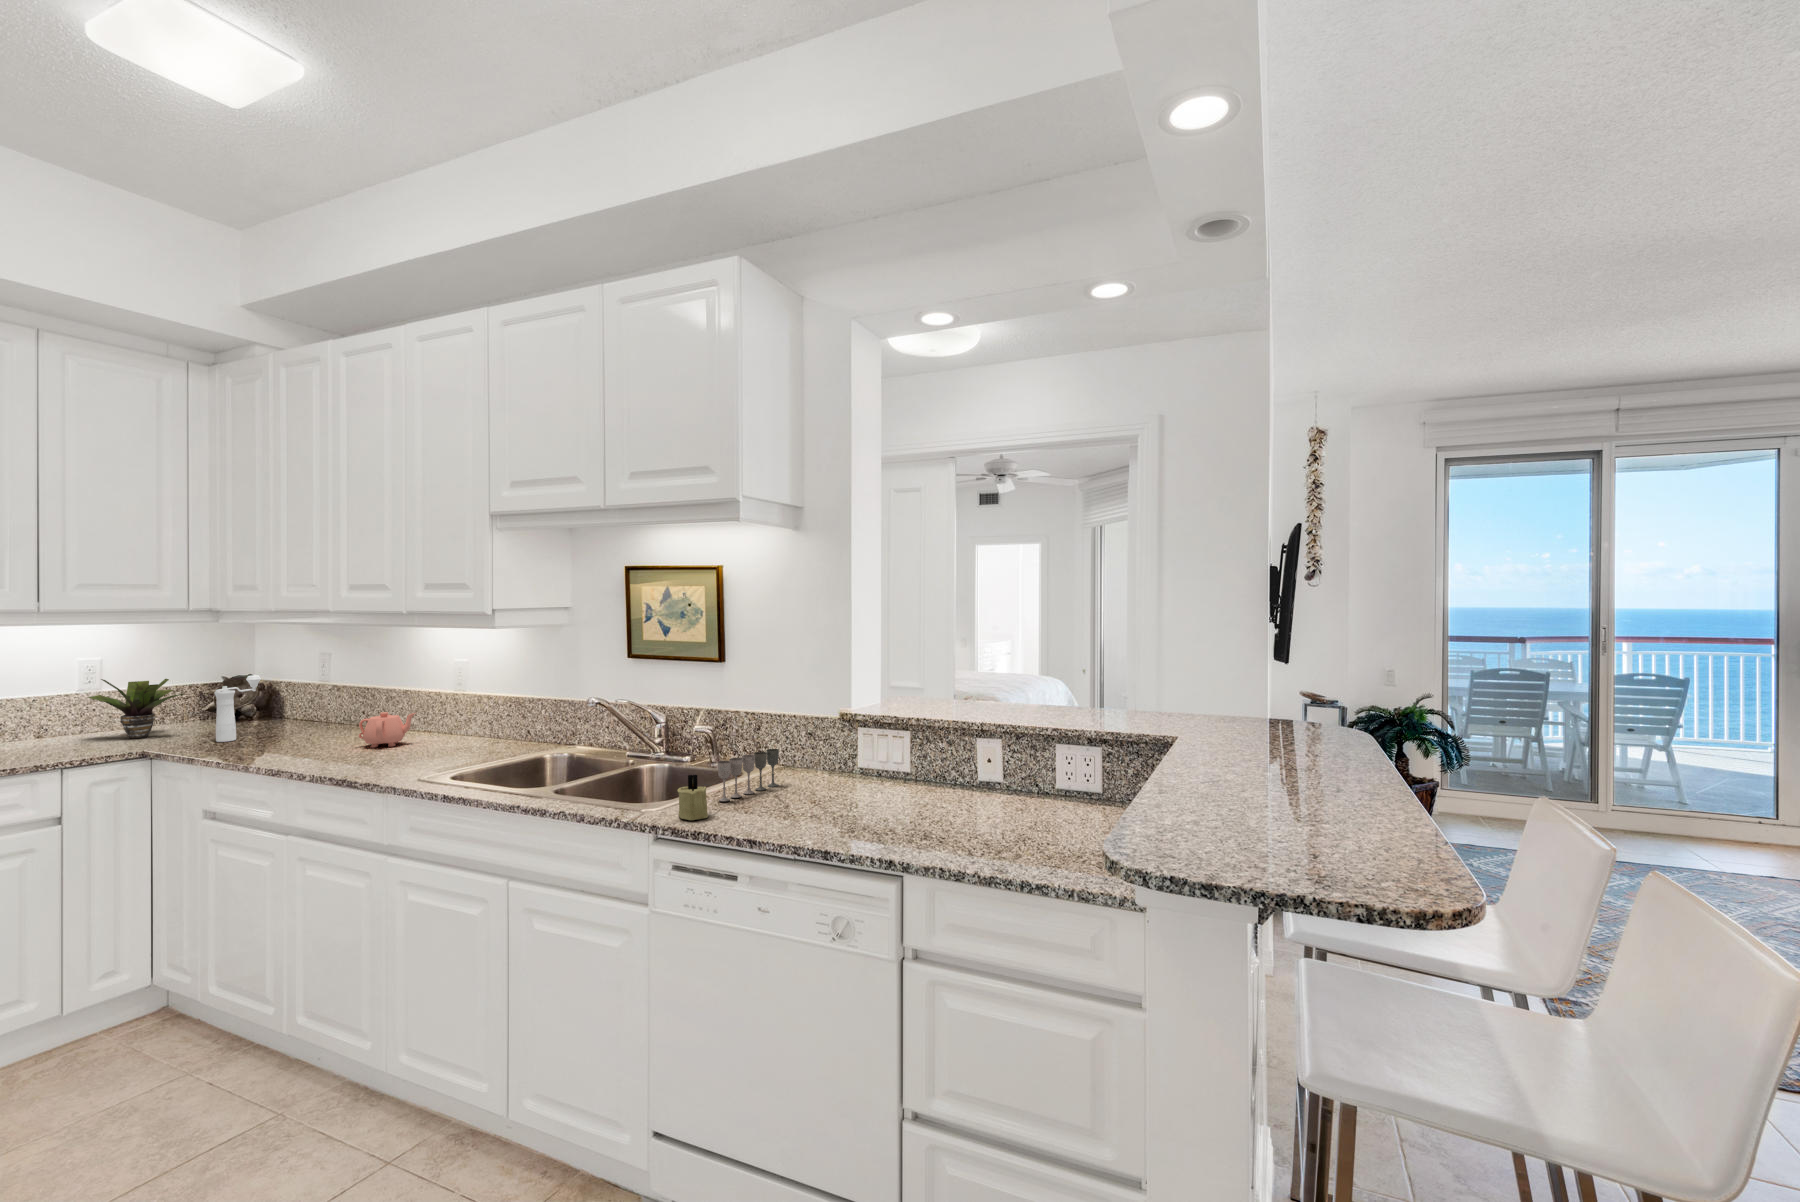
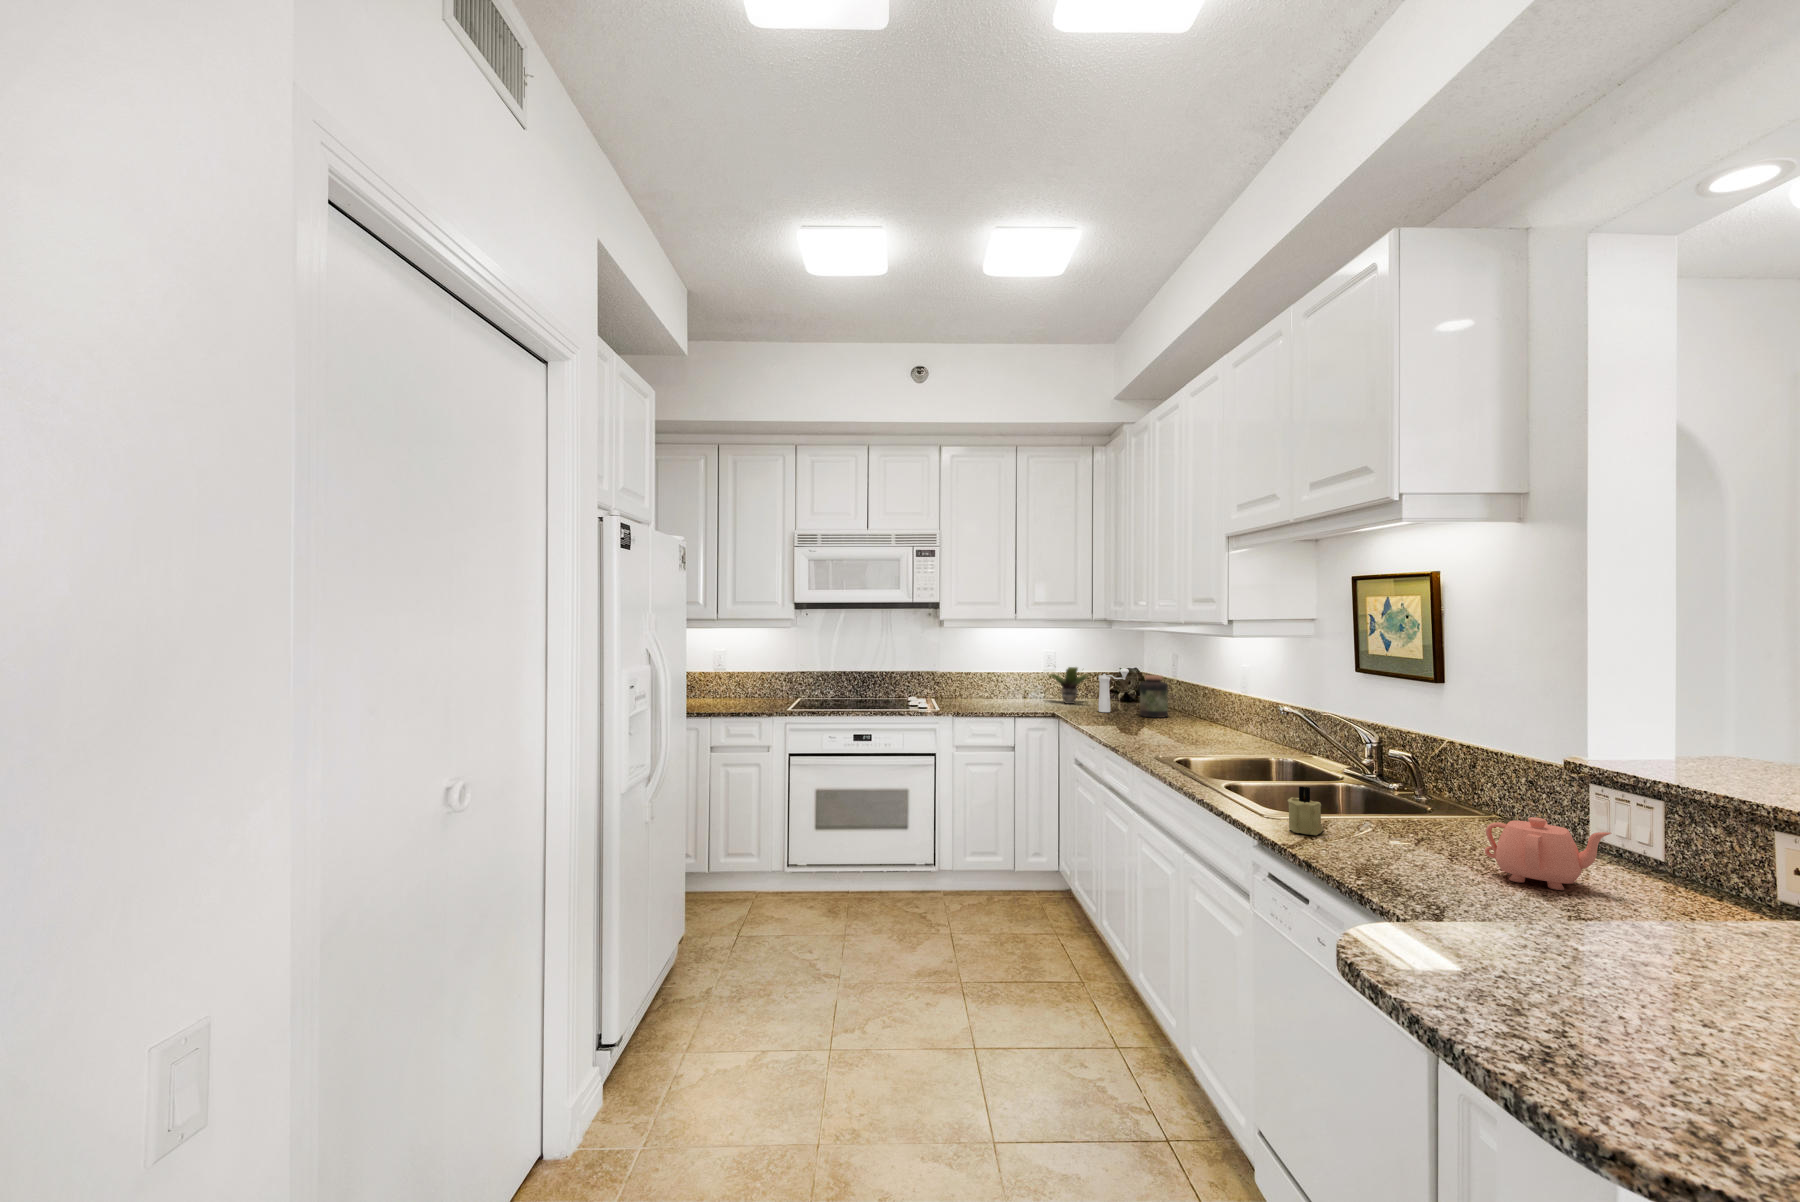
jar: none [290,680,333,738] -> present [1140,675,1168,718]
teapot: present [359,712,416,748] -> present [1485,817,1611,890]
wine glass: present [717,749,779,802] -> none [1355,783,1459,832]

